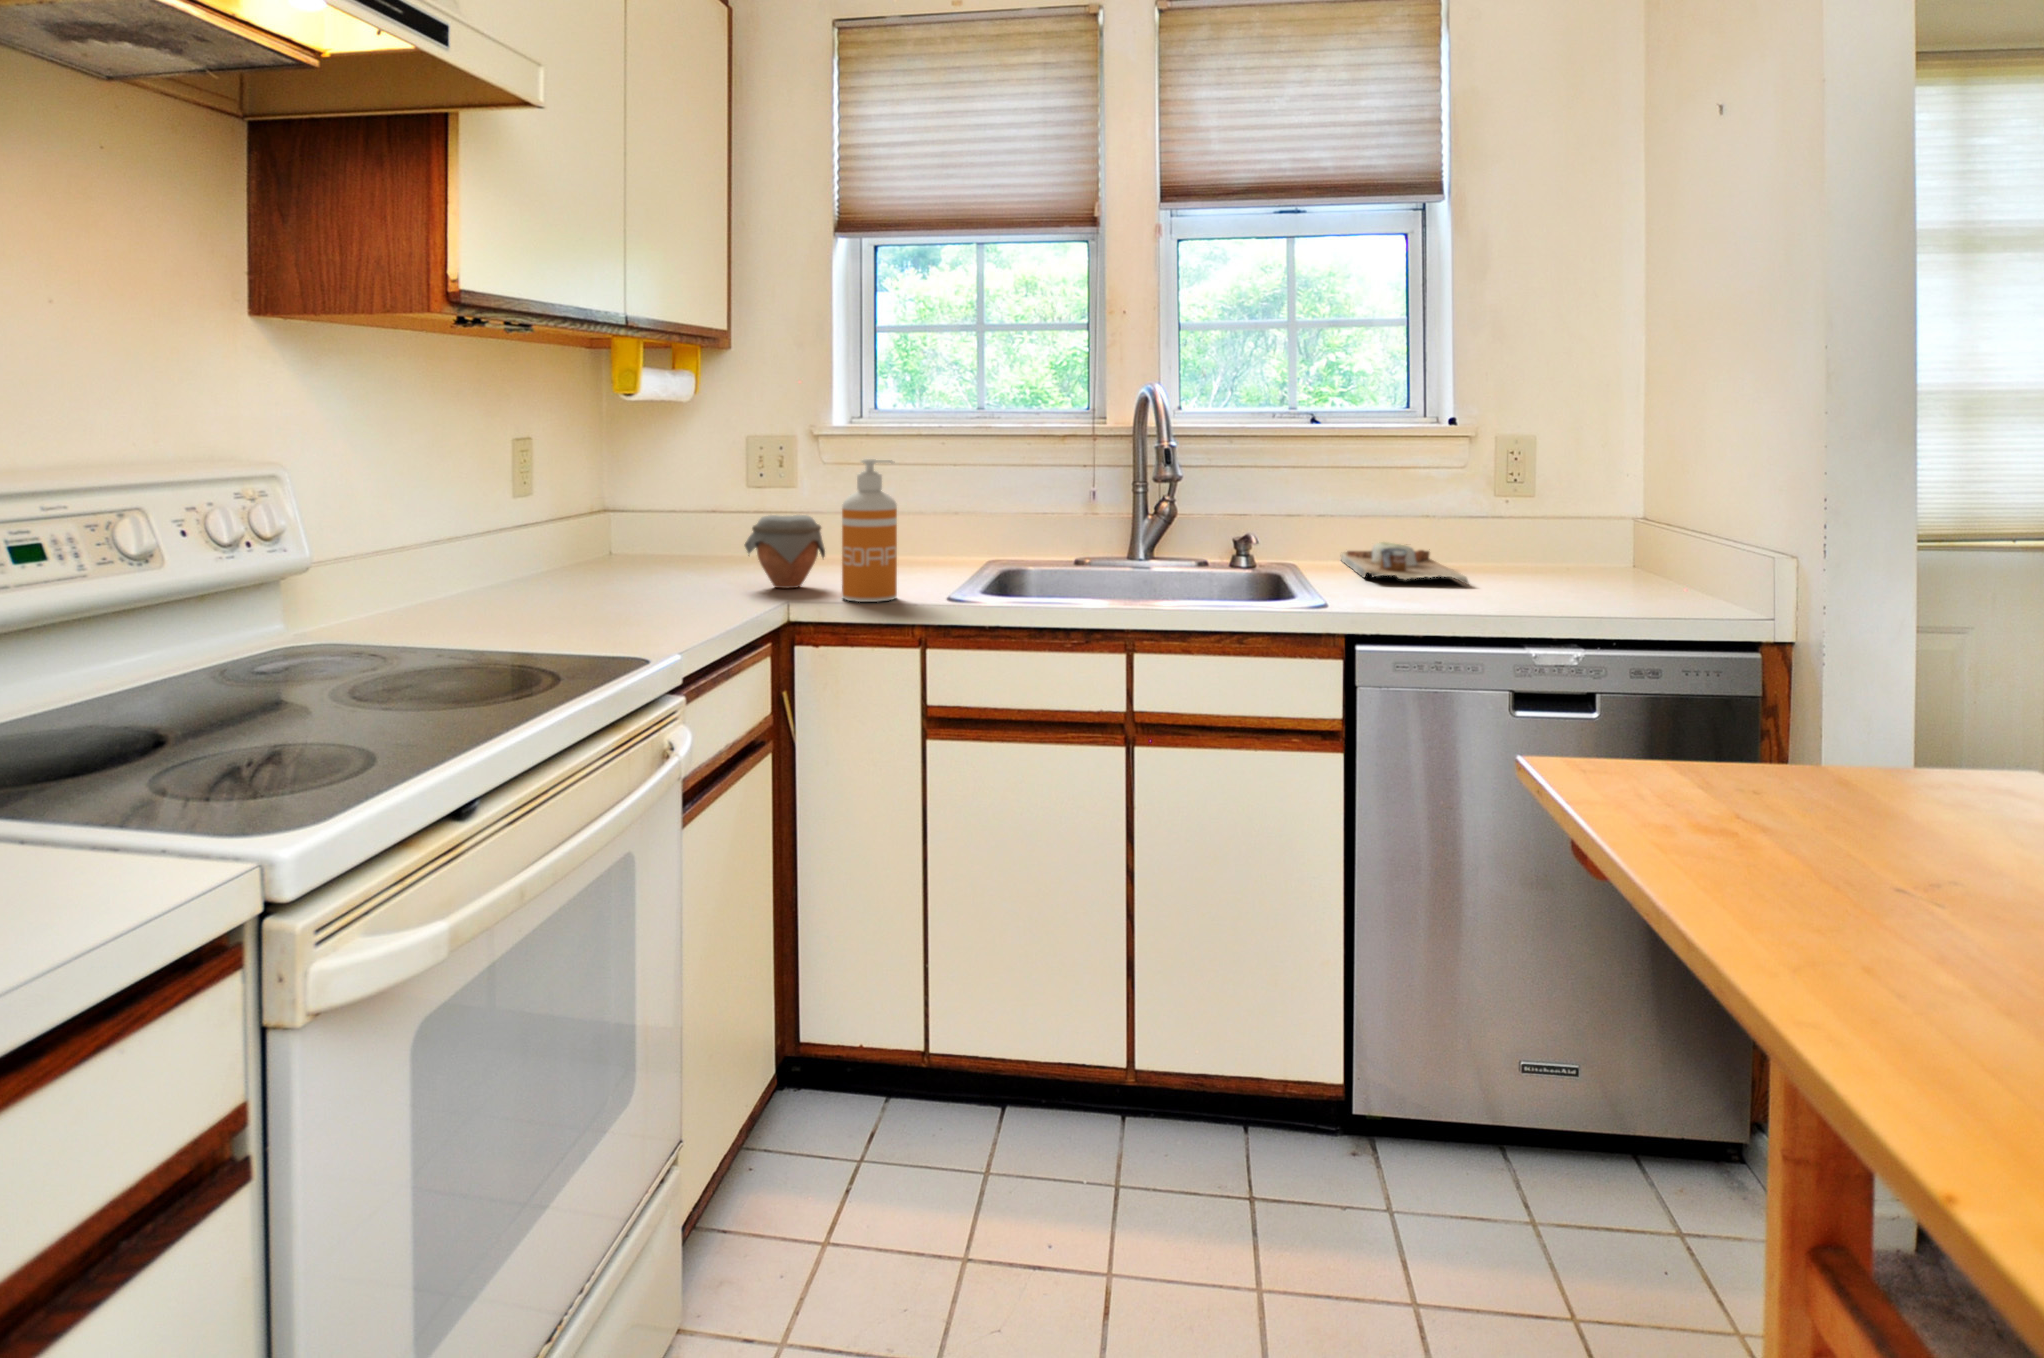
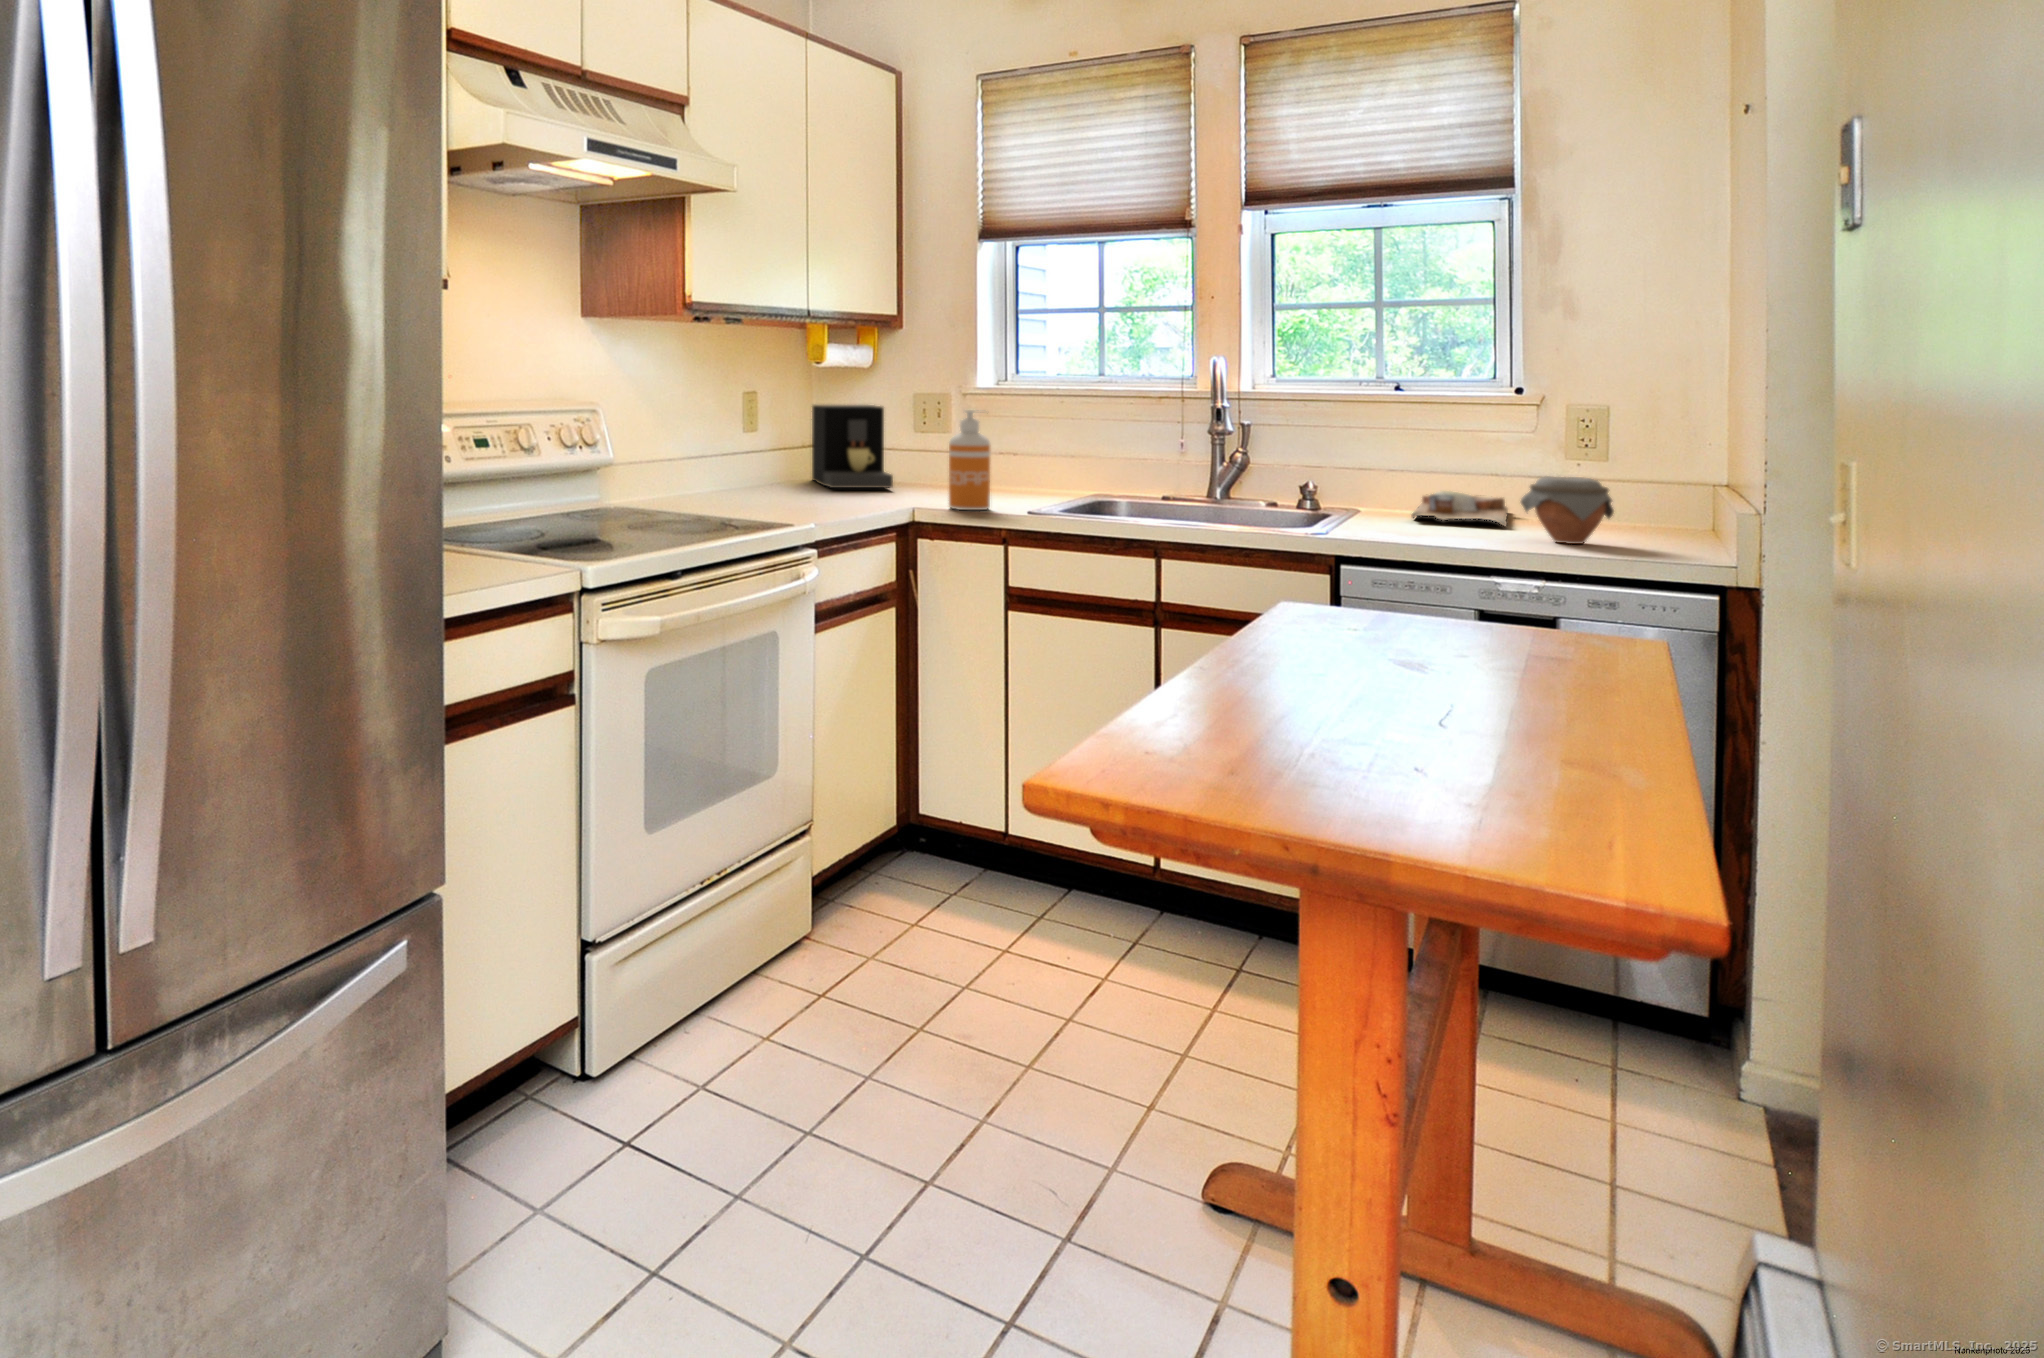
coffee maker: none [613,450,740,573] -> present [812,405,893,488]
jar: present [745,515,825,588] -> present [1521,476,1614,544]

